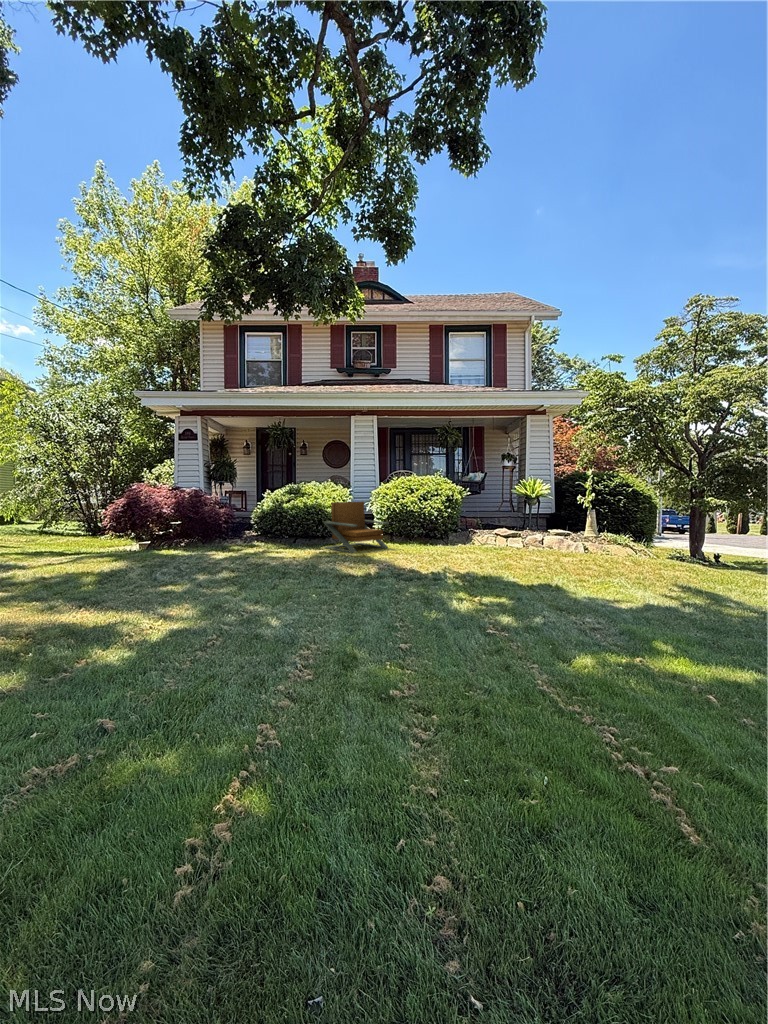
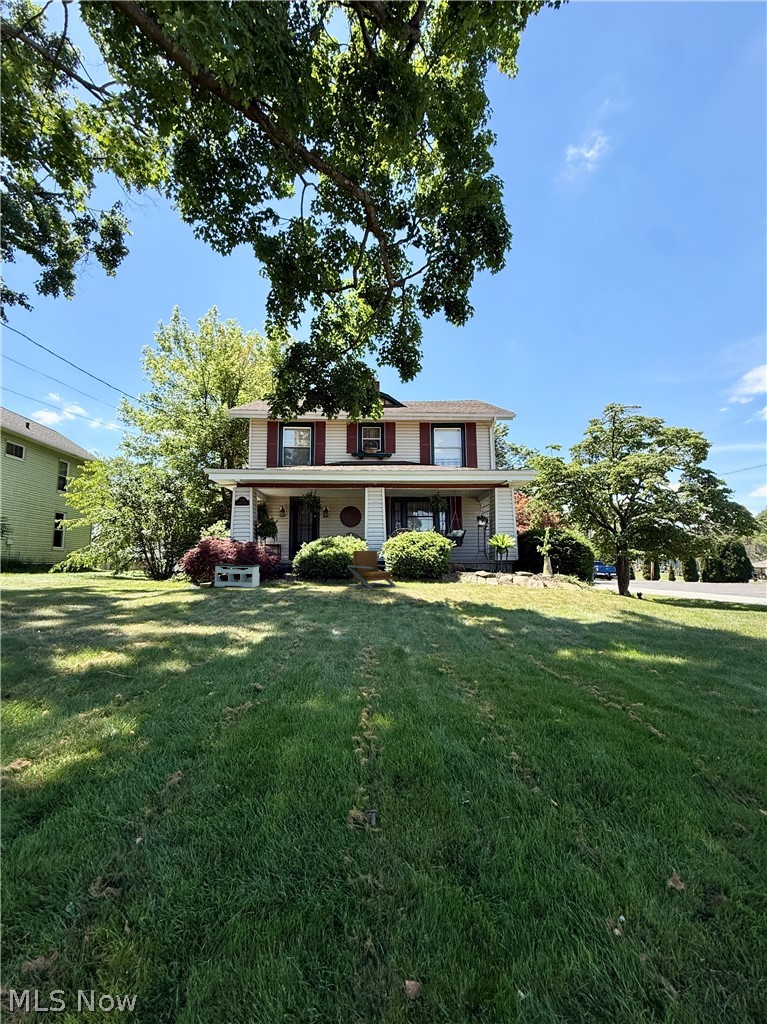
bench: none [152,519,210,550] -> present [215,564,260,588]

